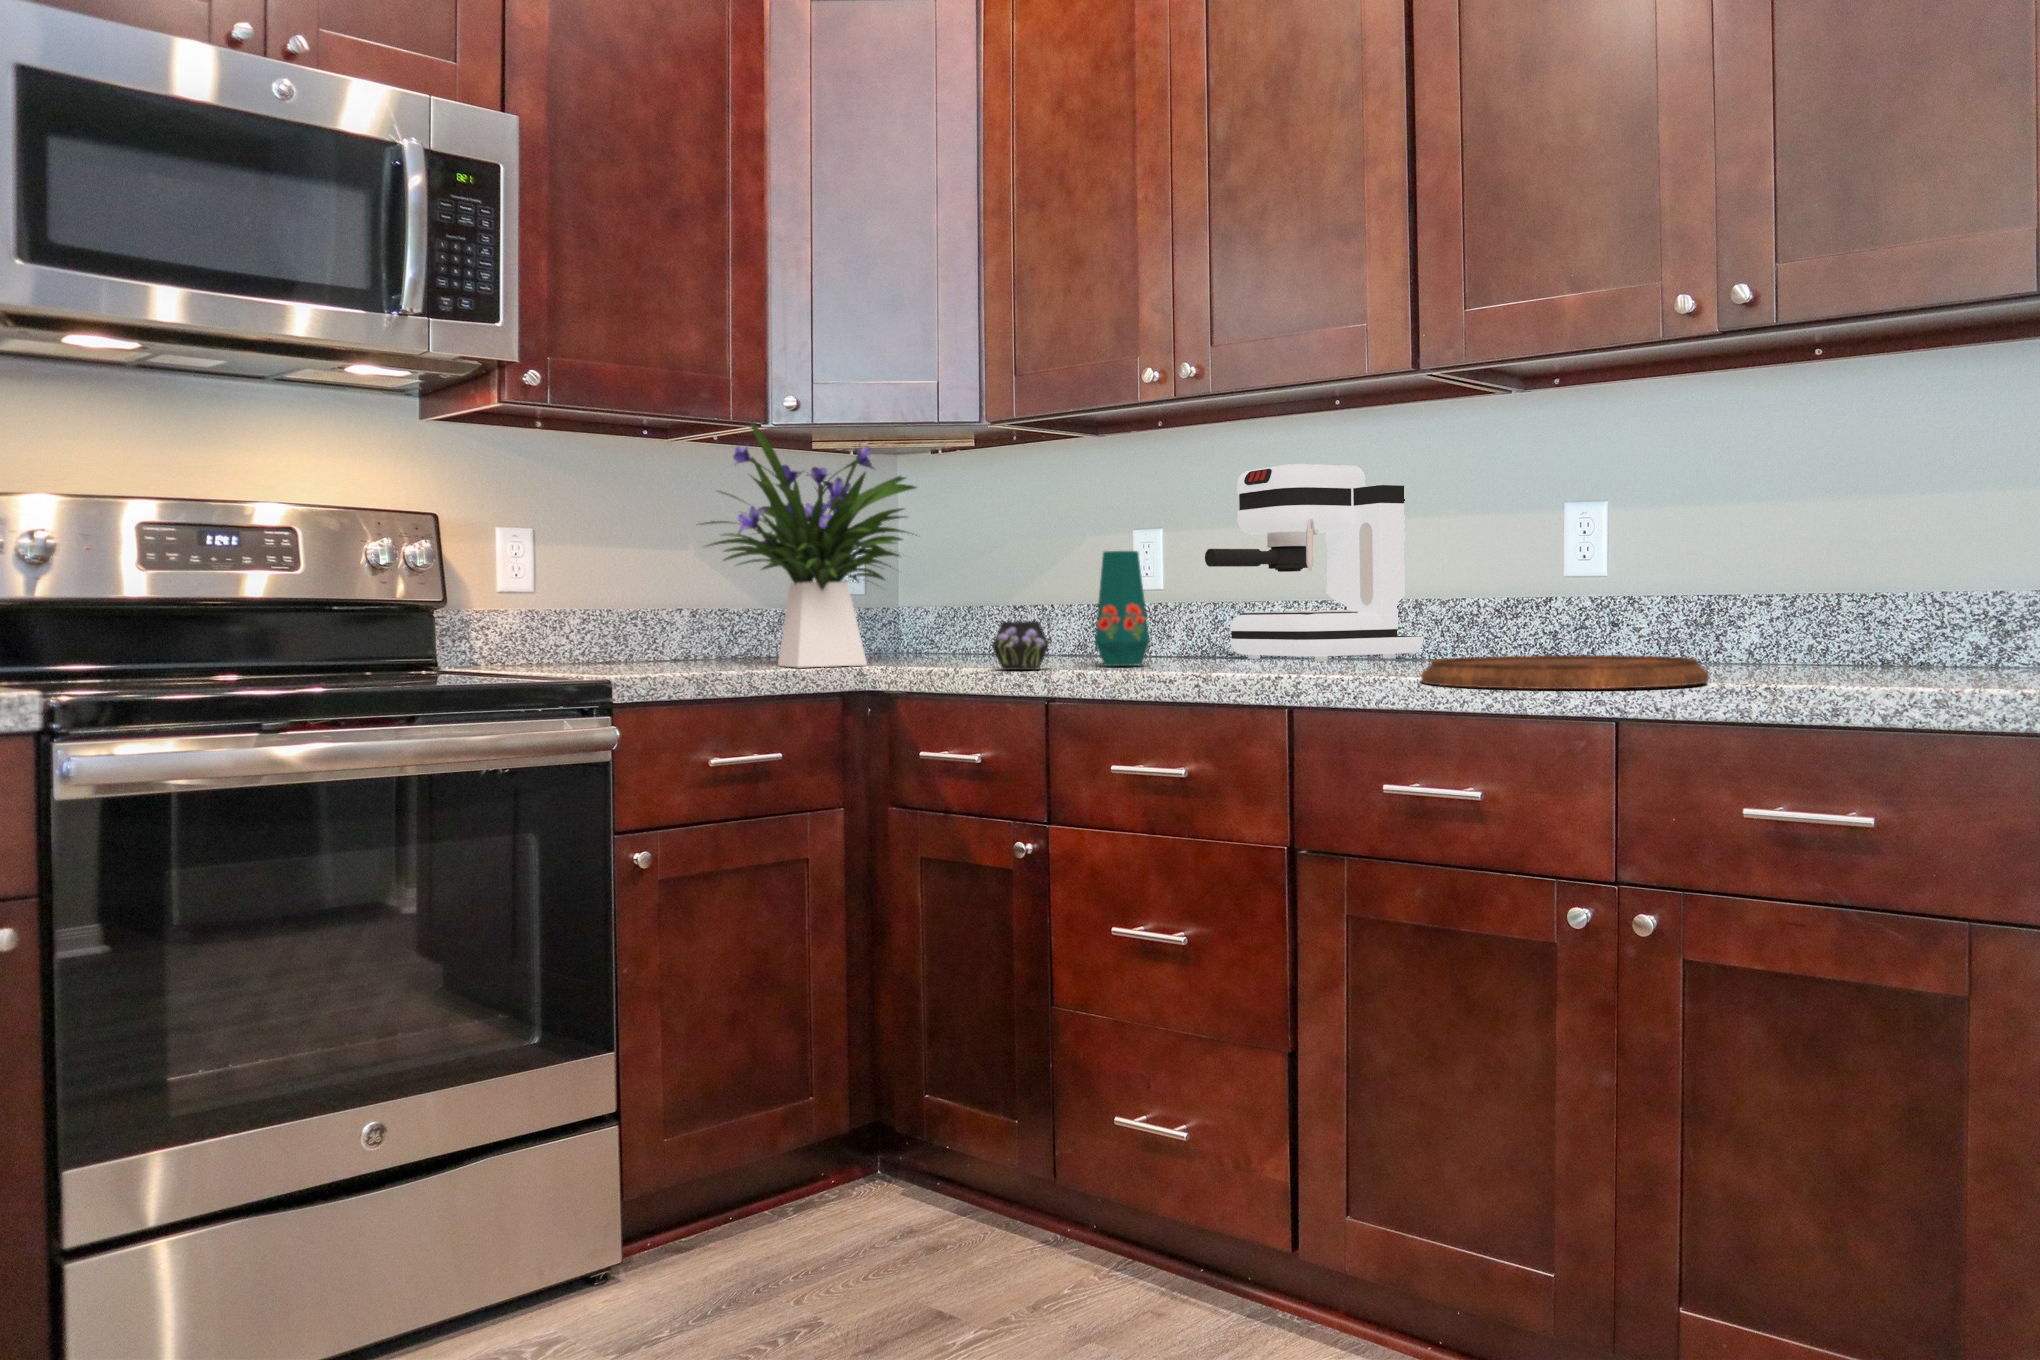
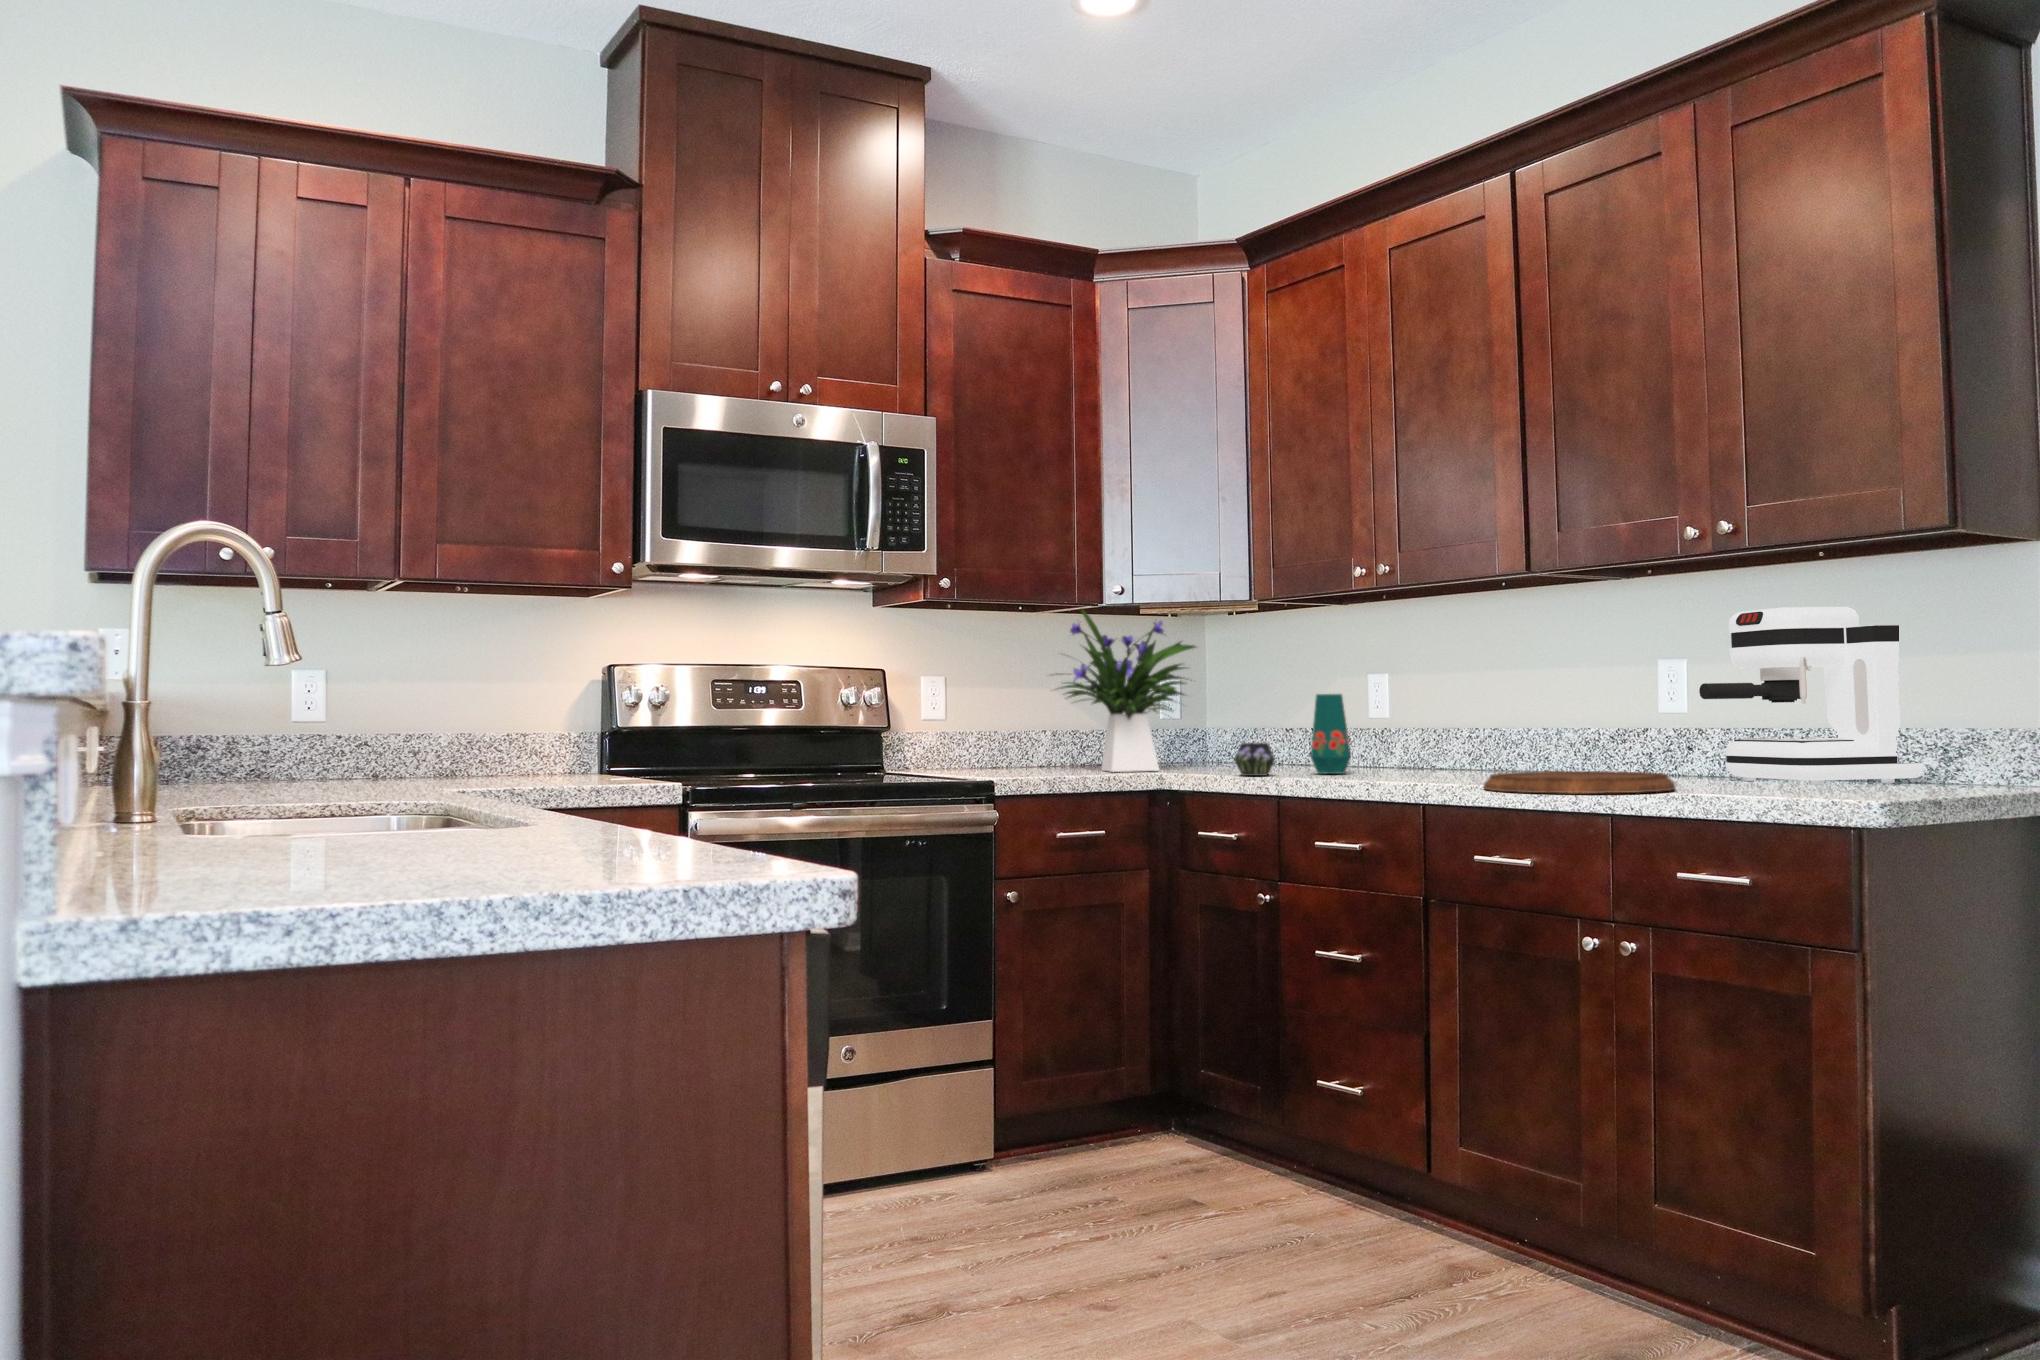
coffee maker: present [1205,464,1423,661] -> present [1699,607,1923,785]

